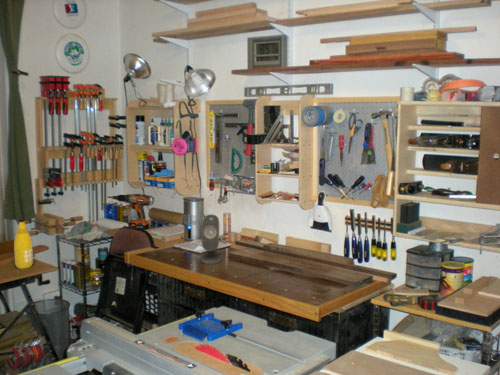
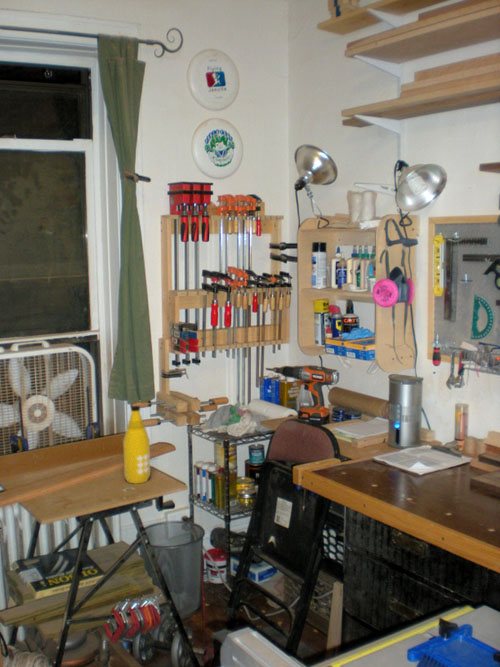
speaker: present [201,215,222,264] -> none [426,419,465,511]

